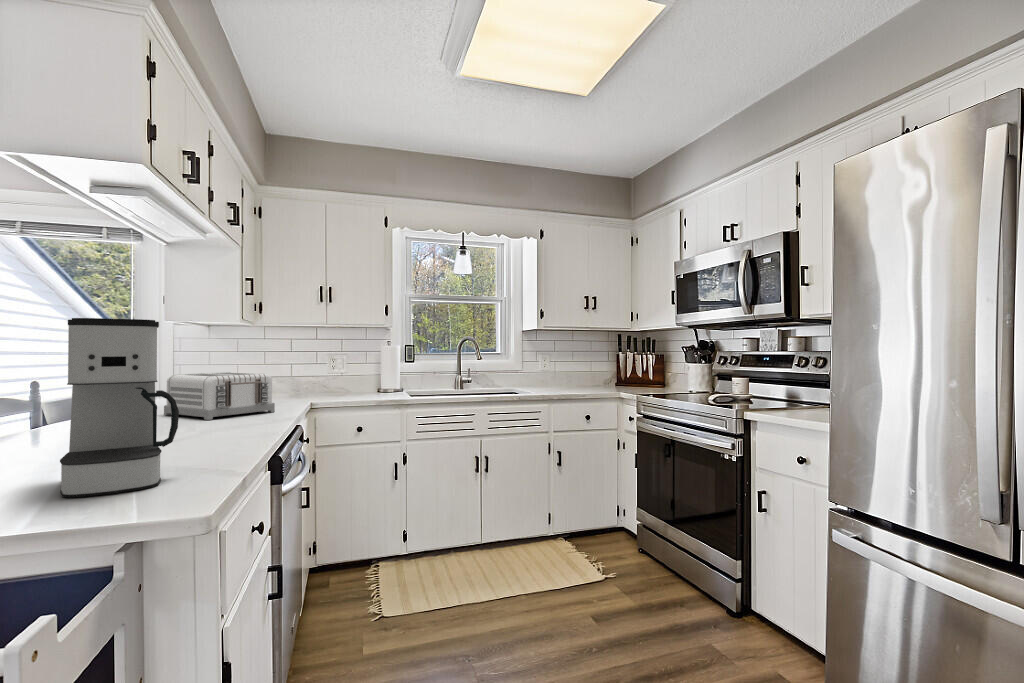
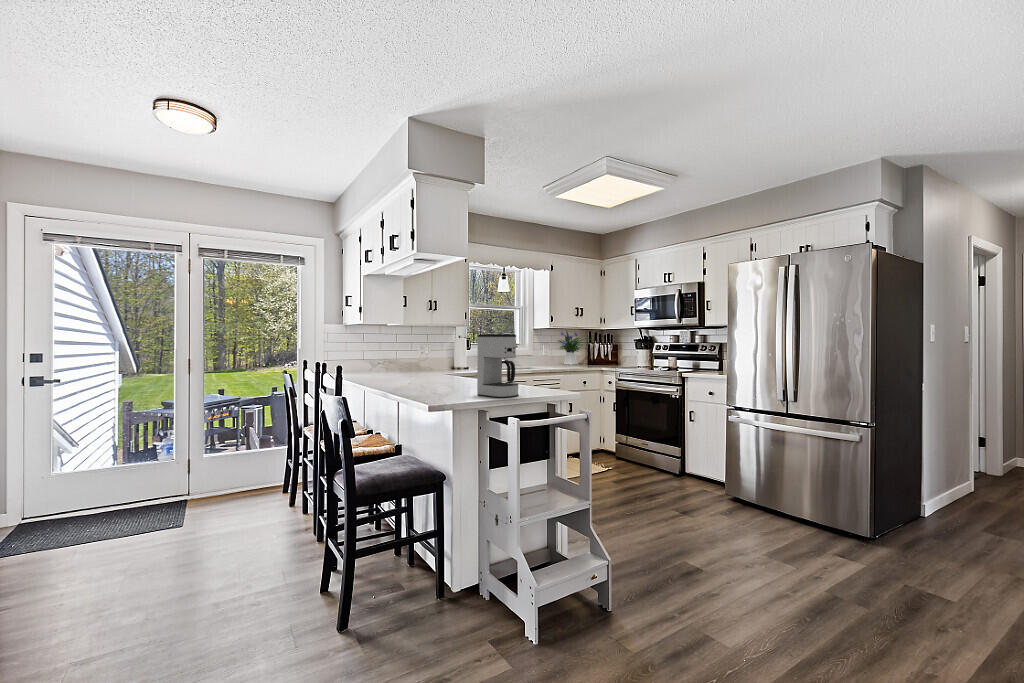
flower arrangement: none [559,331,611,387] -> present [558,330,588,365]
toaster: present [164,372,275,420] -> none [391,356,445,381]

